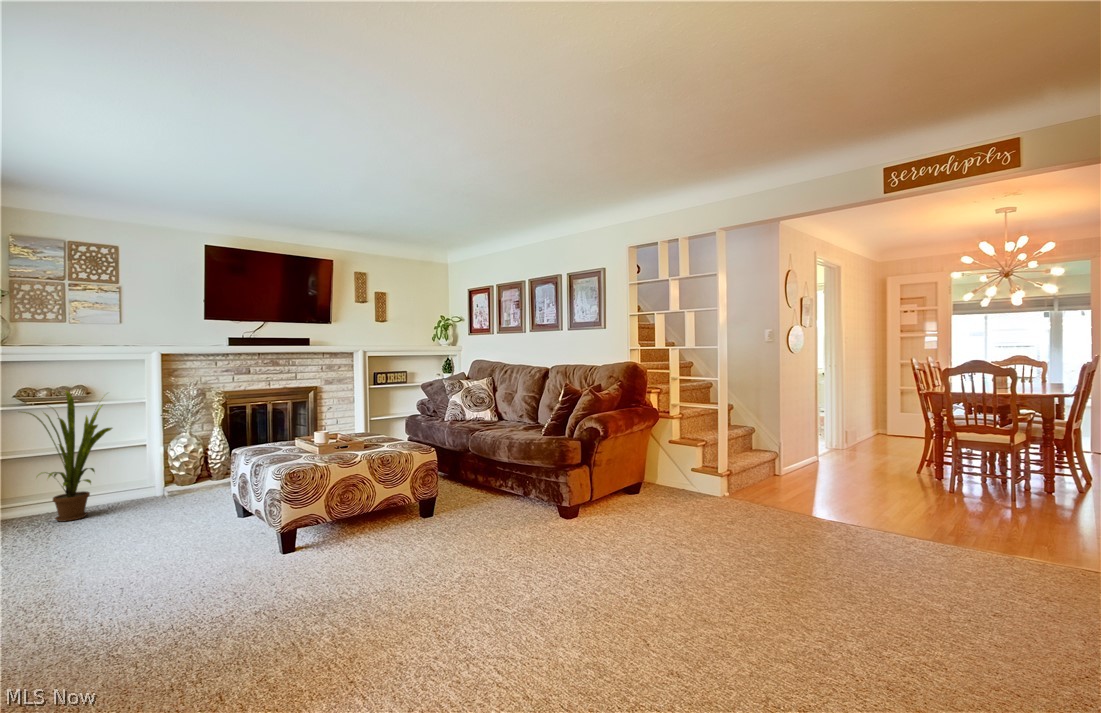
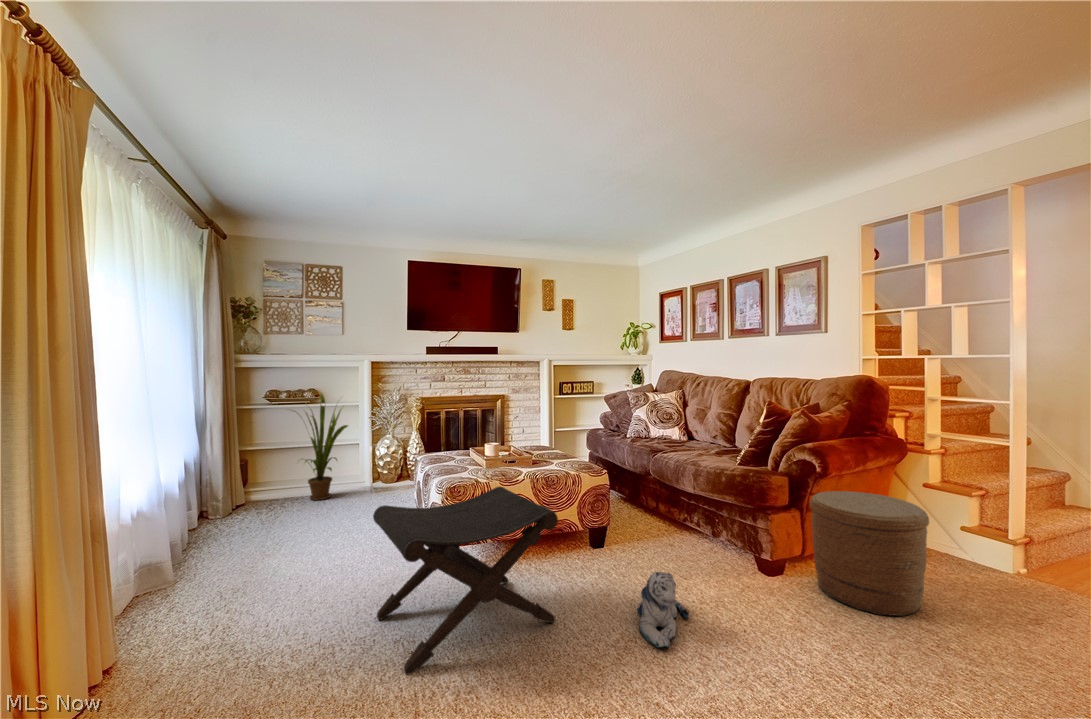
woven basket: none [595,448,667,530] -> present [810,491,929,616]
footstool: none [217,468,407,634] -> present [373,487,558,675]
plush toy: none [472,519,513,574] -> present [637,572,689,648]

